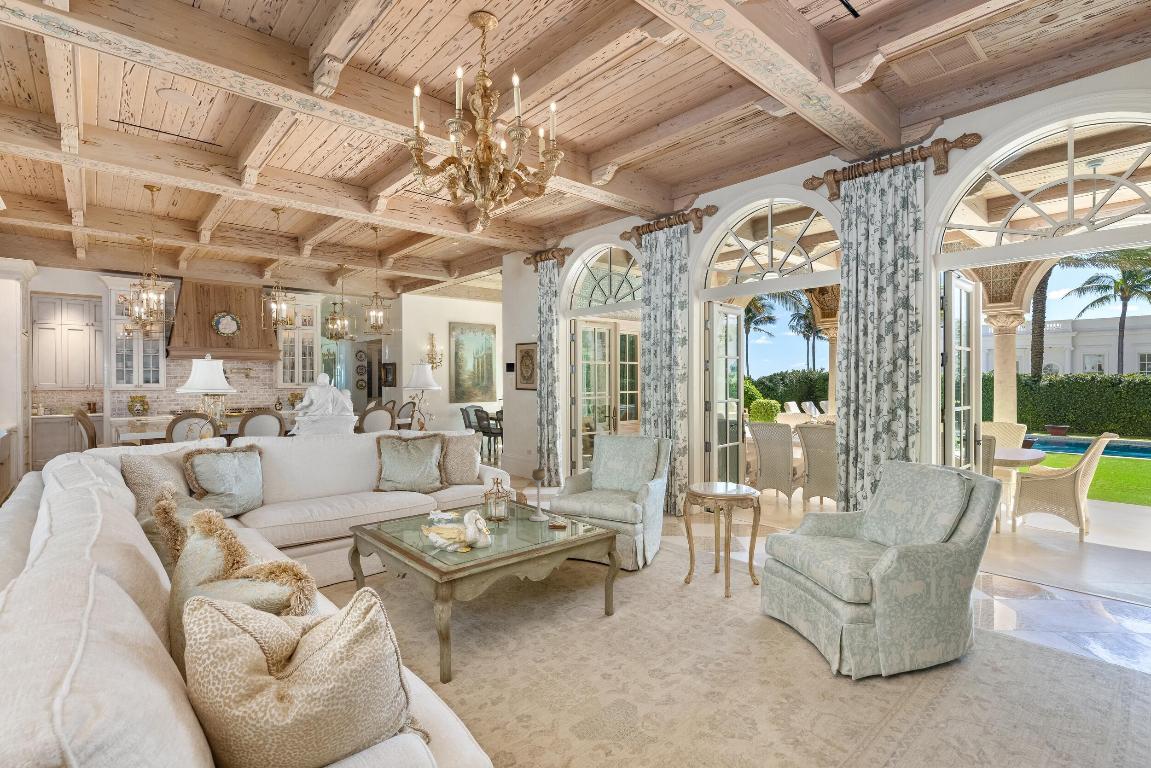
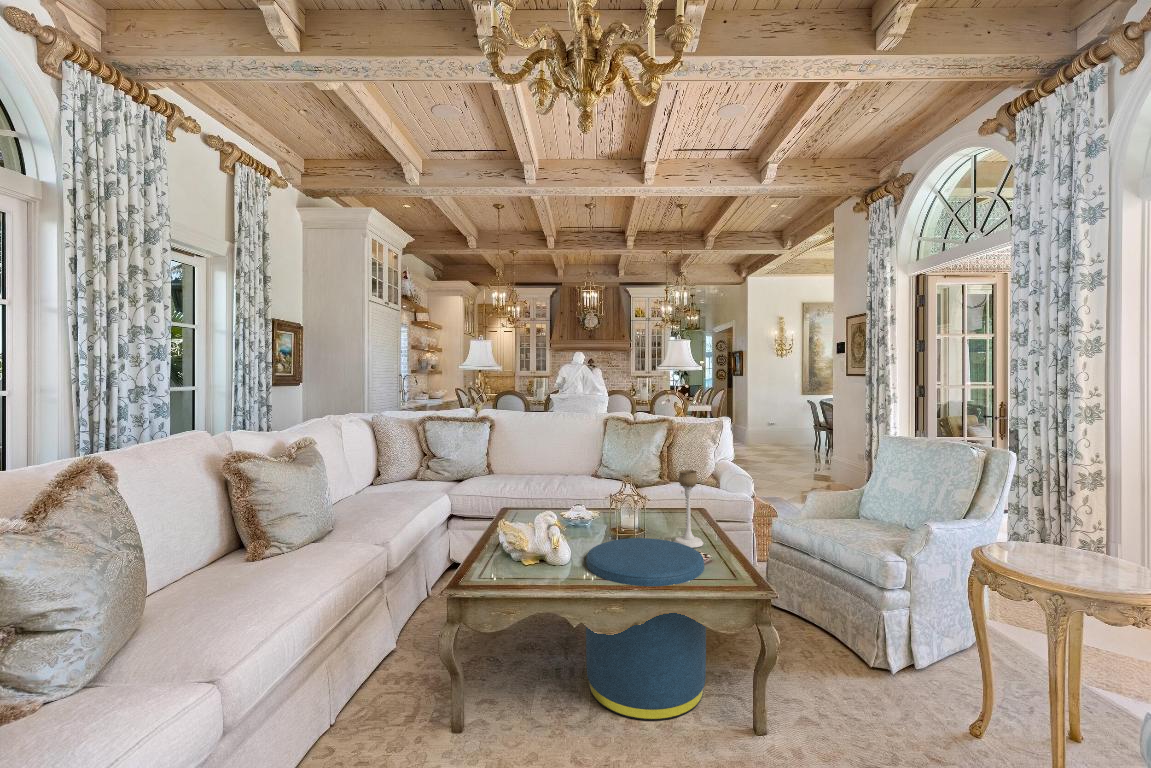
ottoman: none [495,518,575,633] -> present [586,538,706,720]

